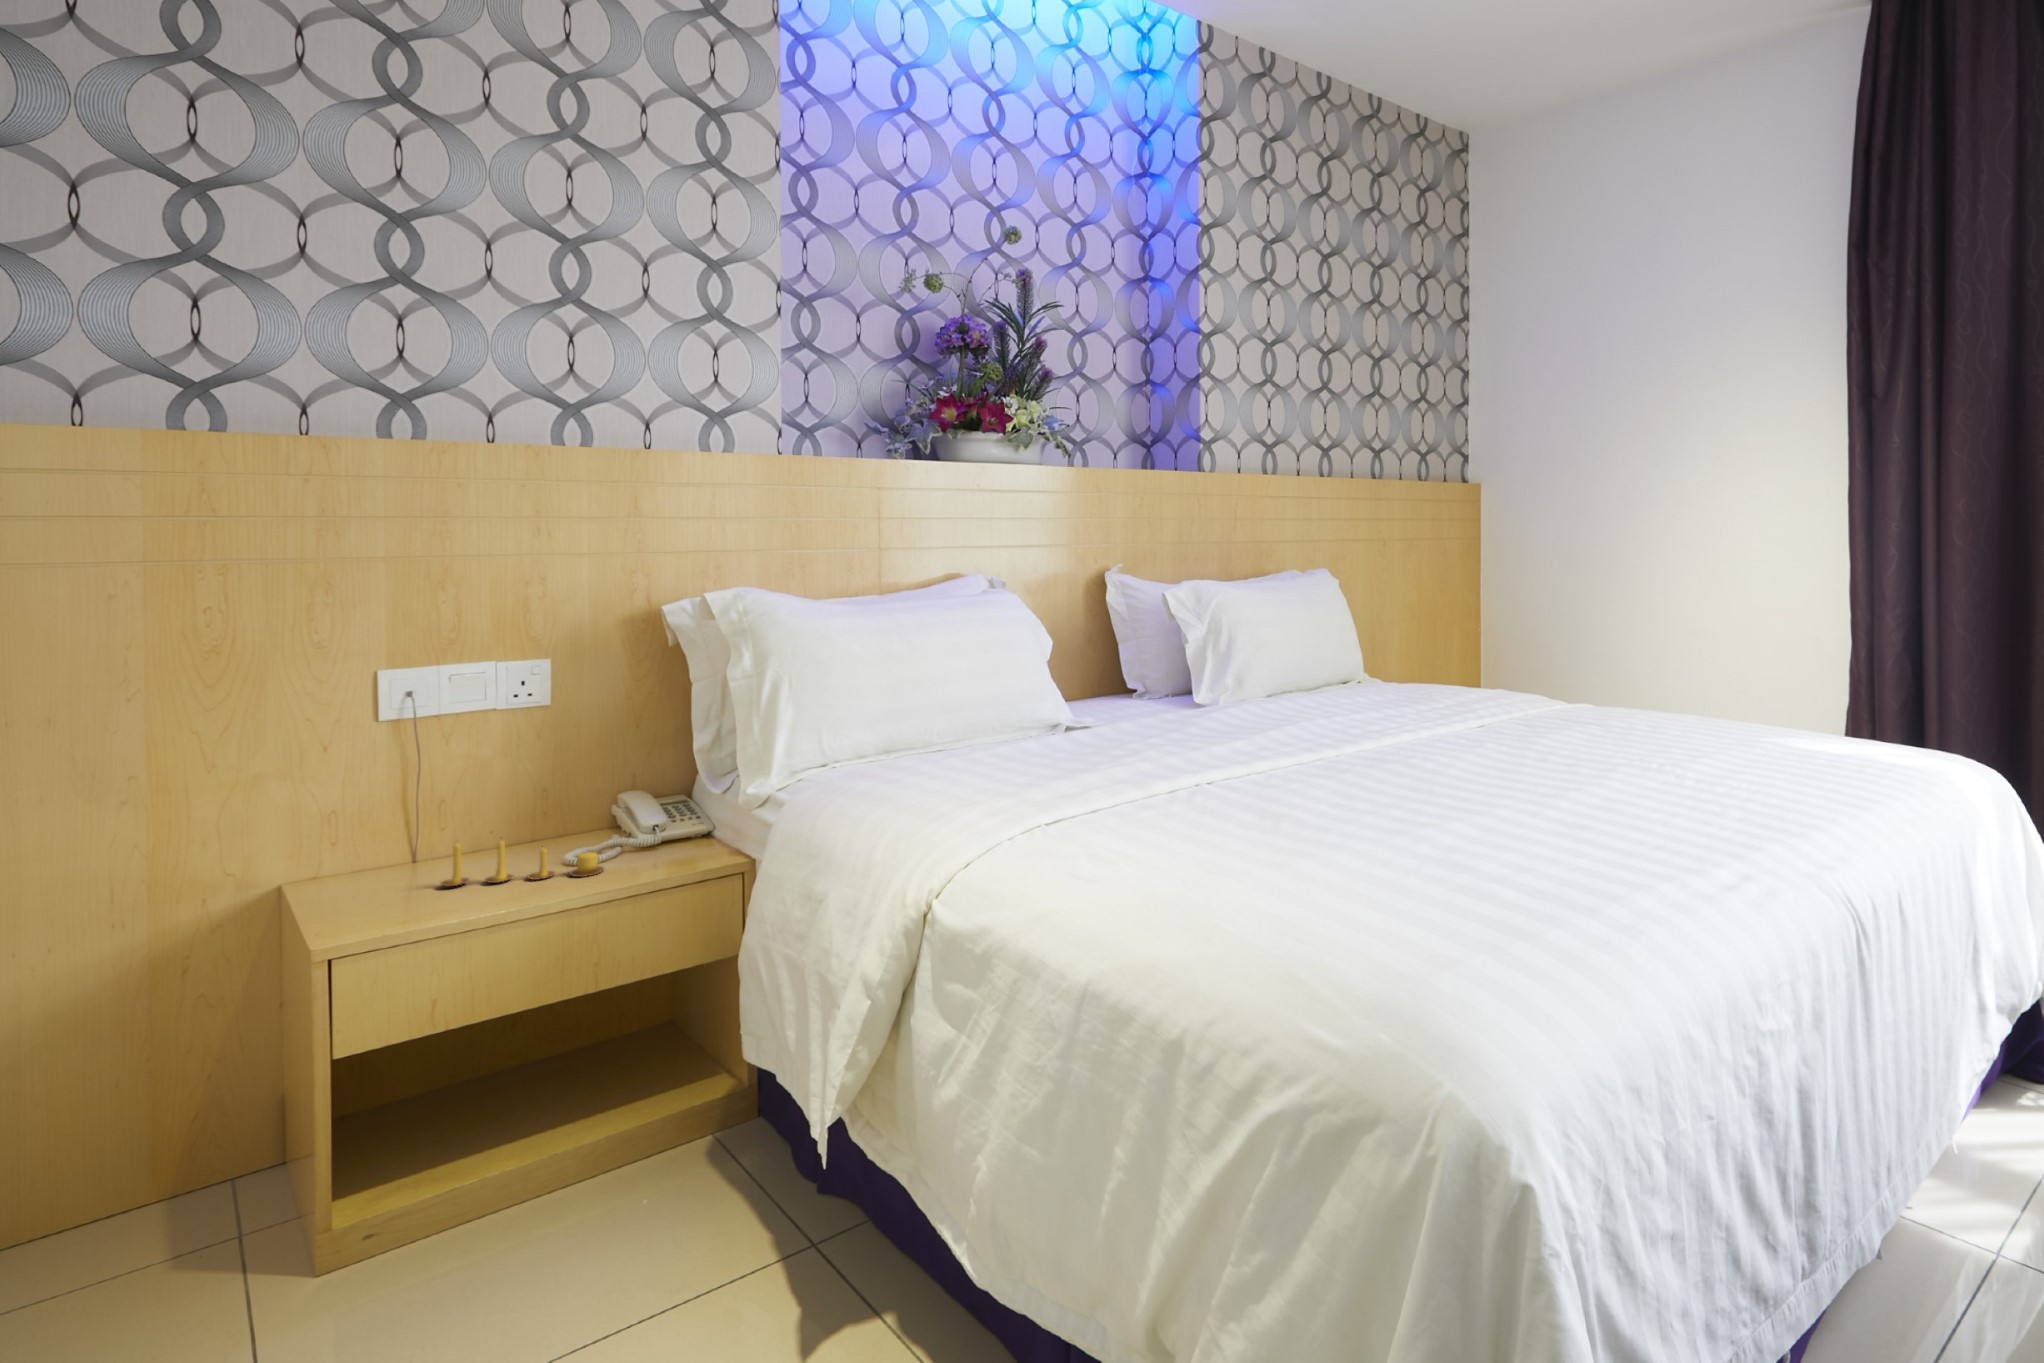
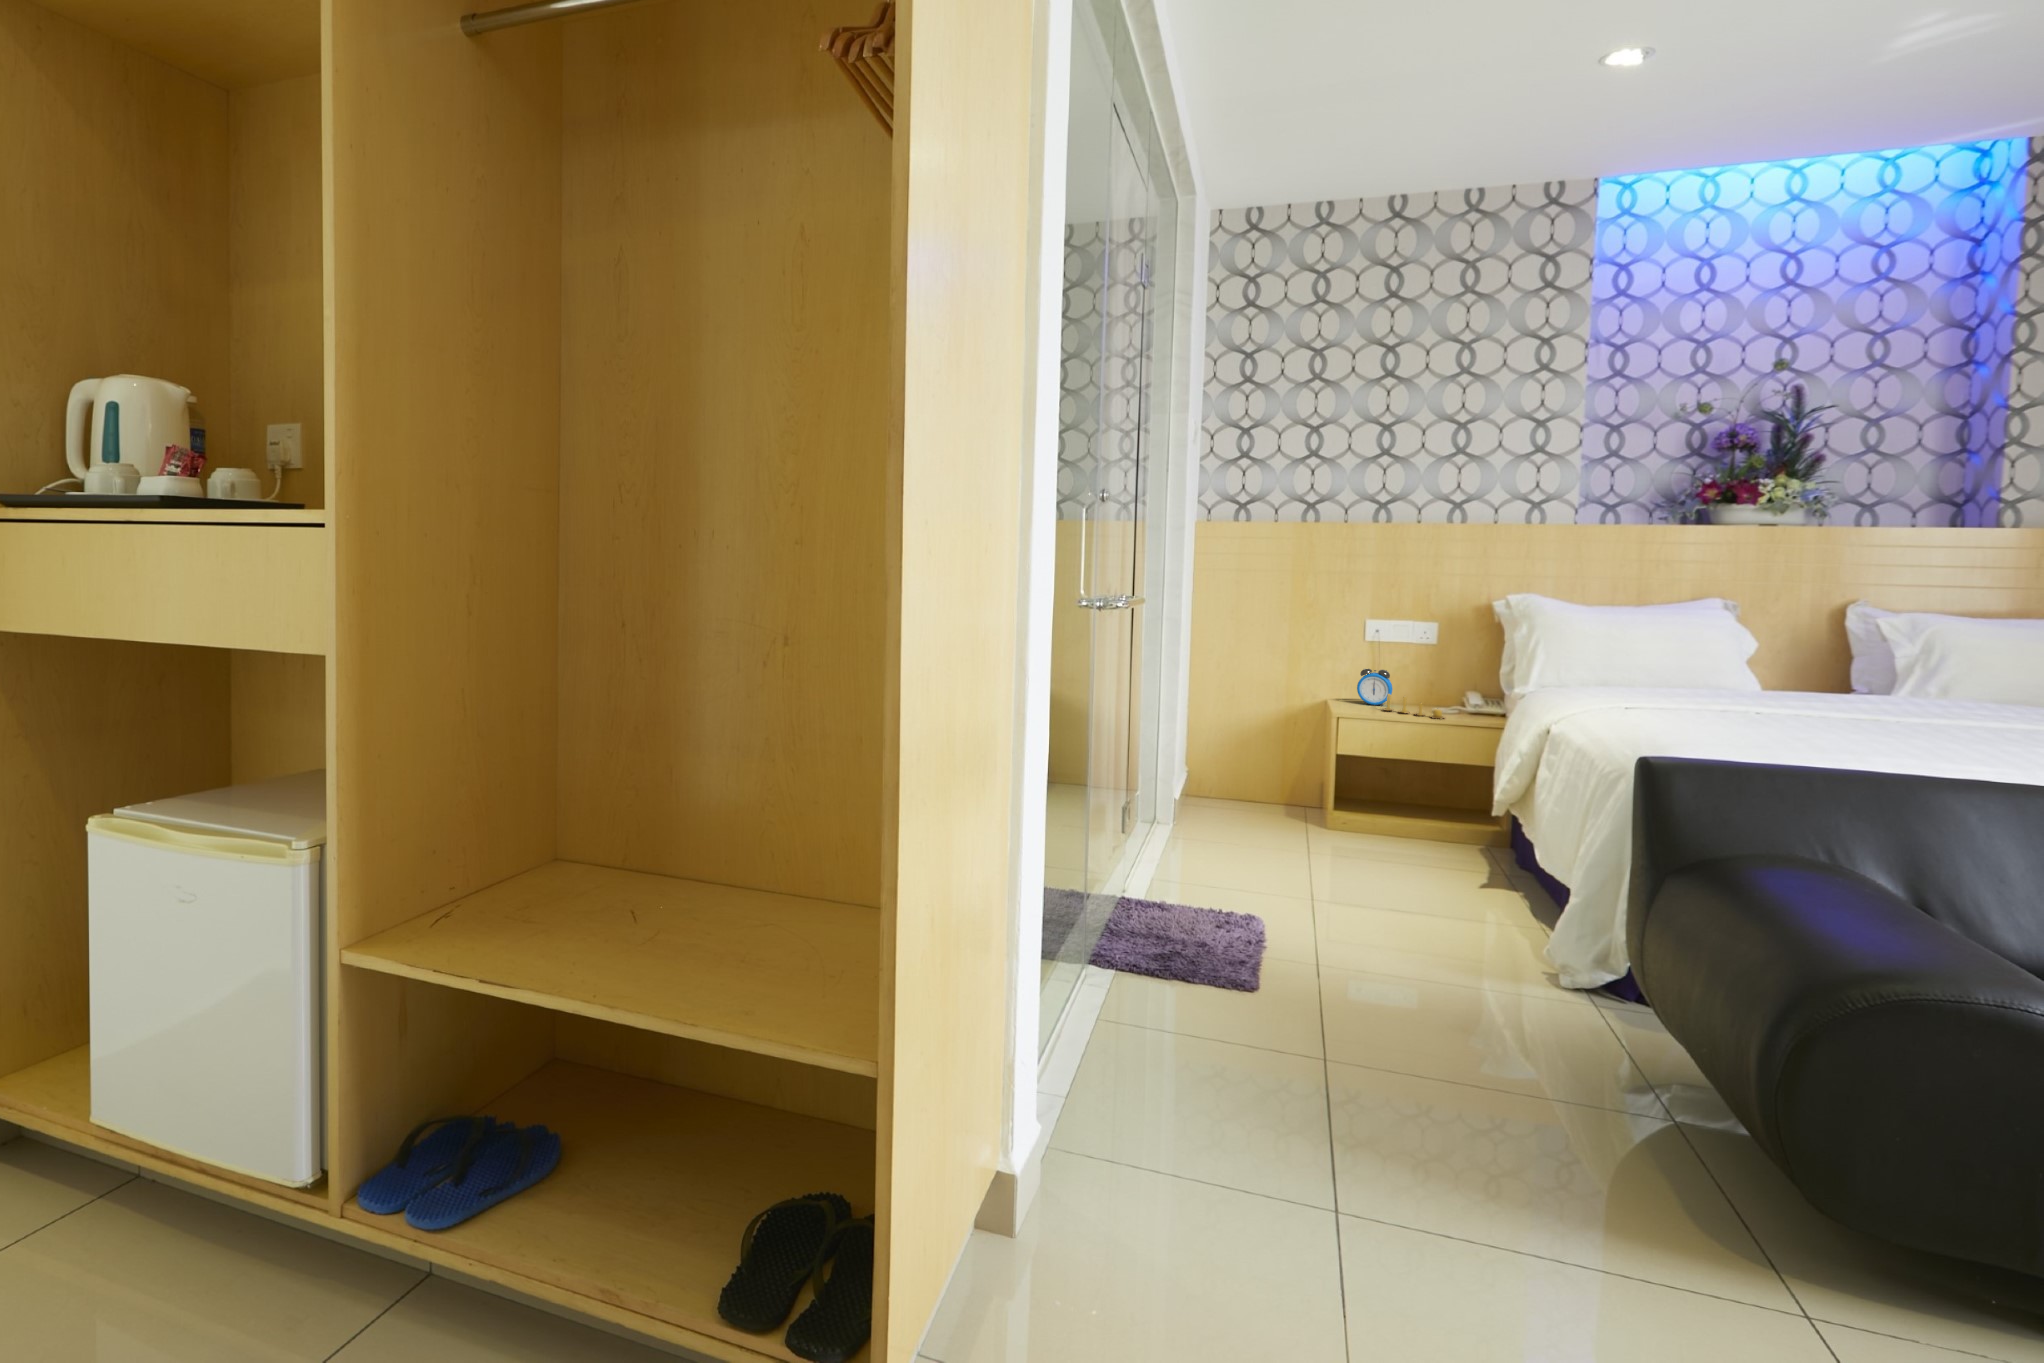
alarm clock: none [357,787,450,881] -> present [1357,669,1393,706]

